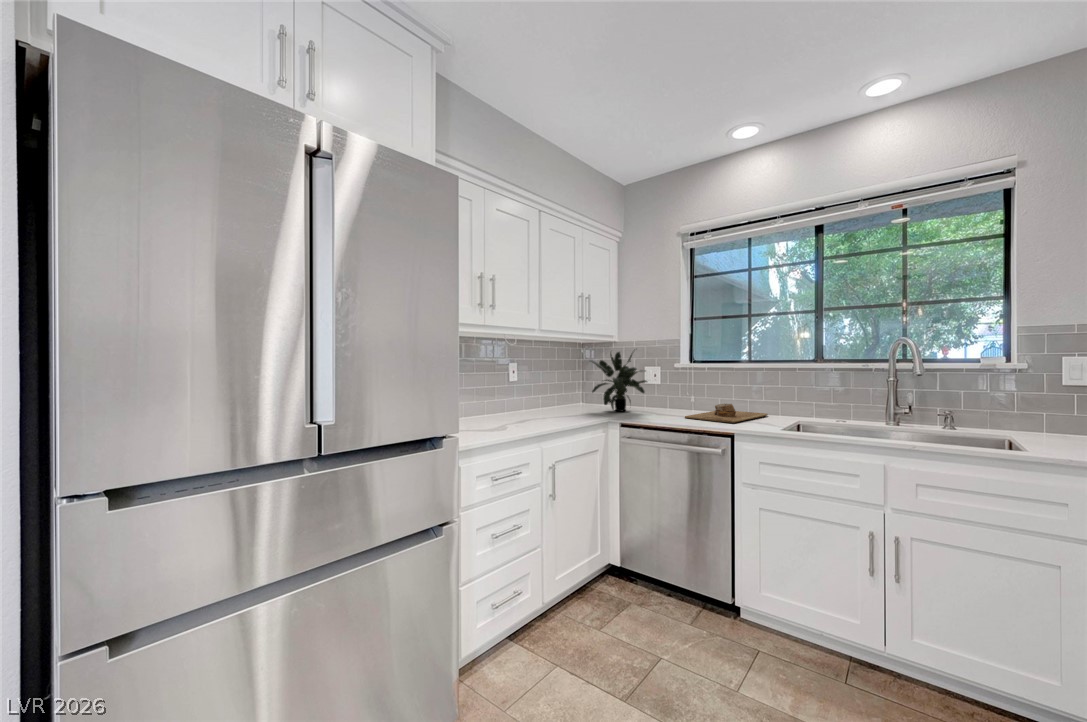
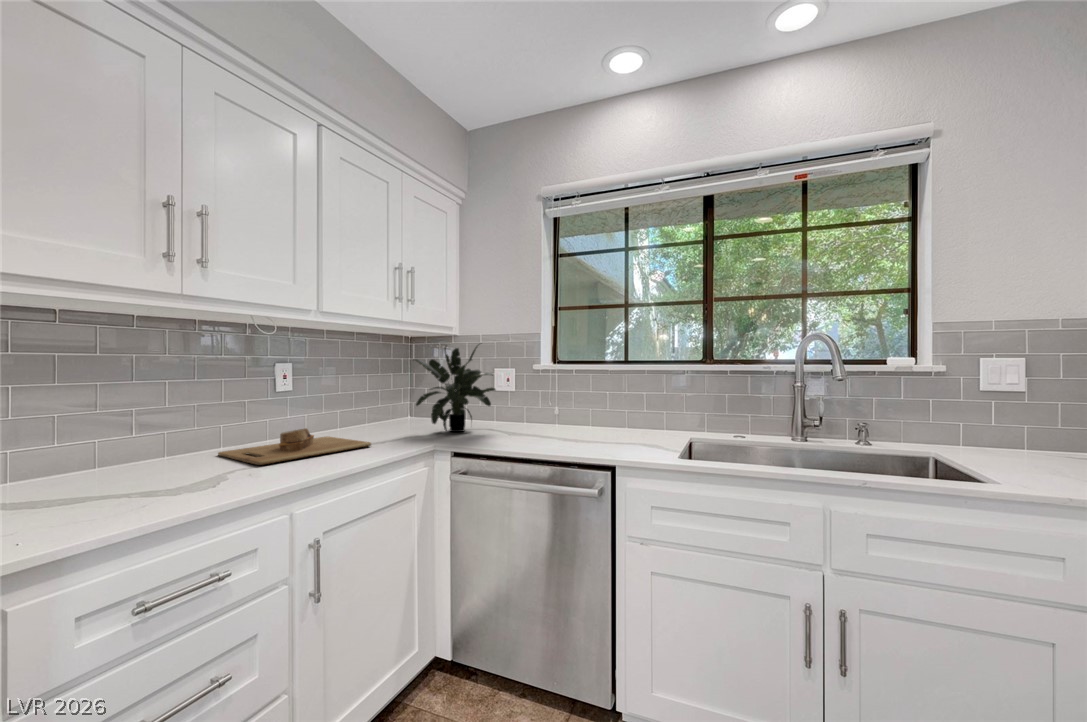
cutting board: present [685,404,768,423] -> present [218,428,371,465]

